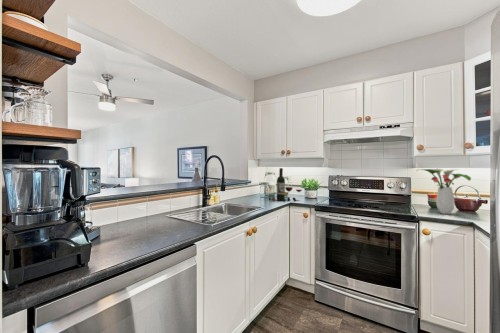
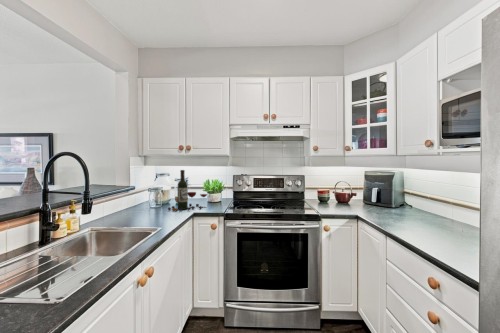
flower arrangement: present [422,168,471,214] -> none [313,168,349,208]

